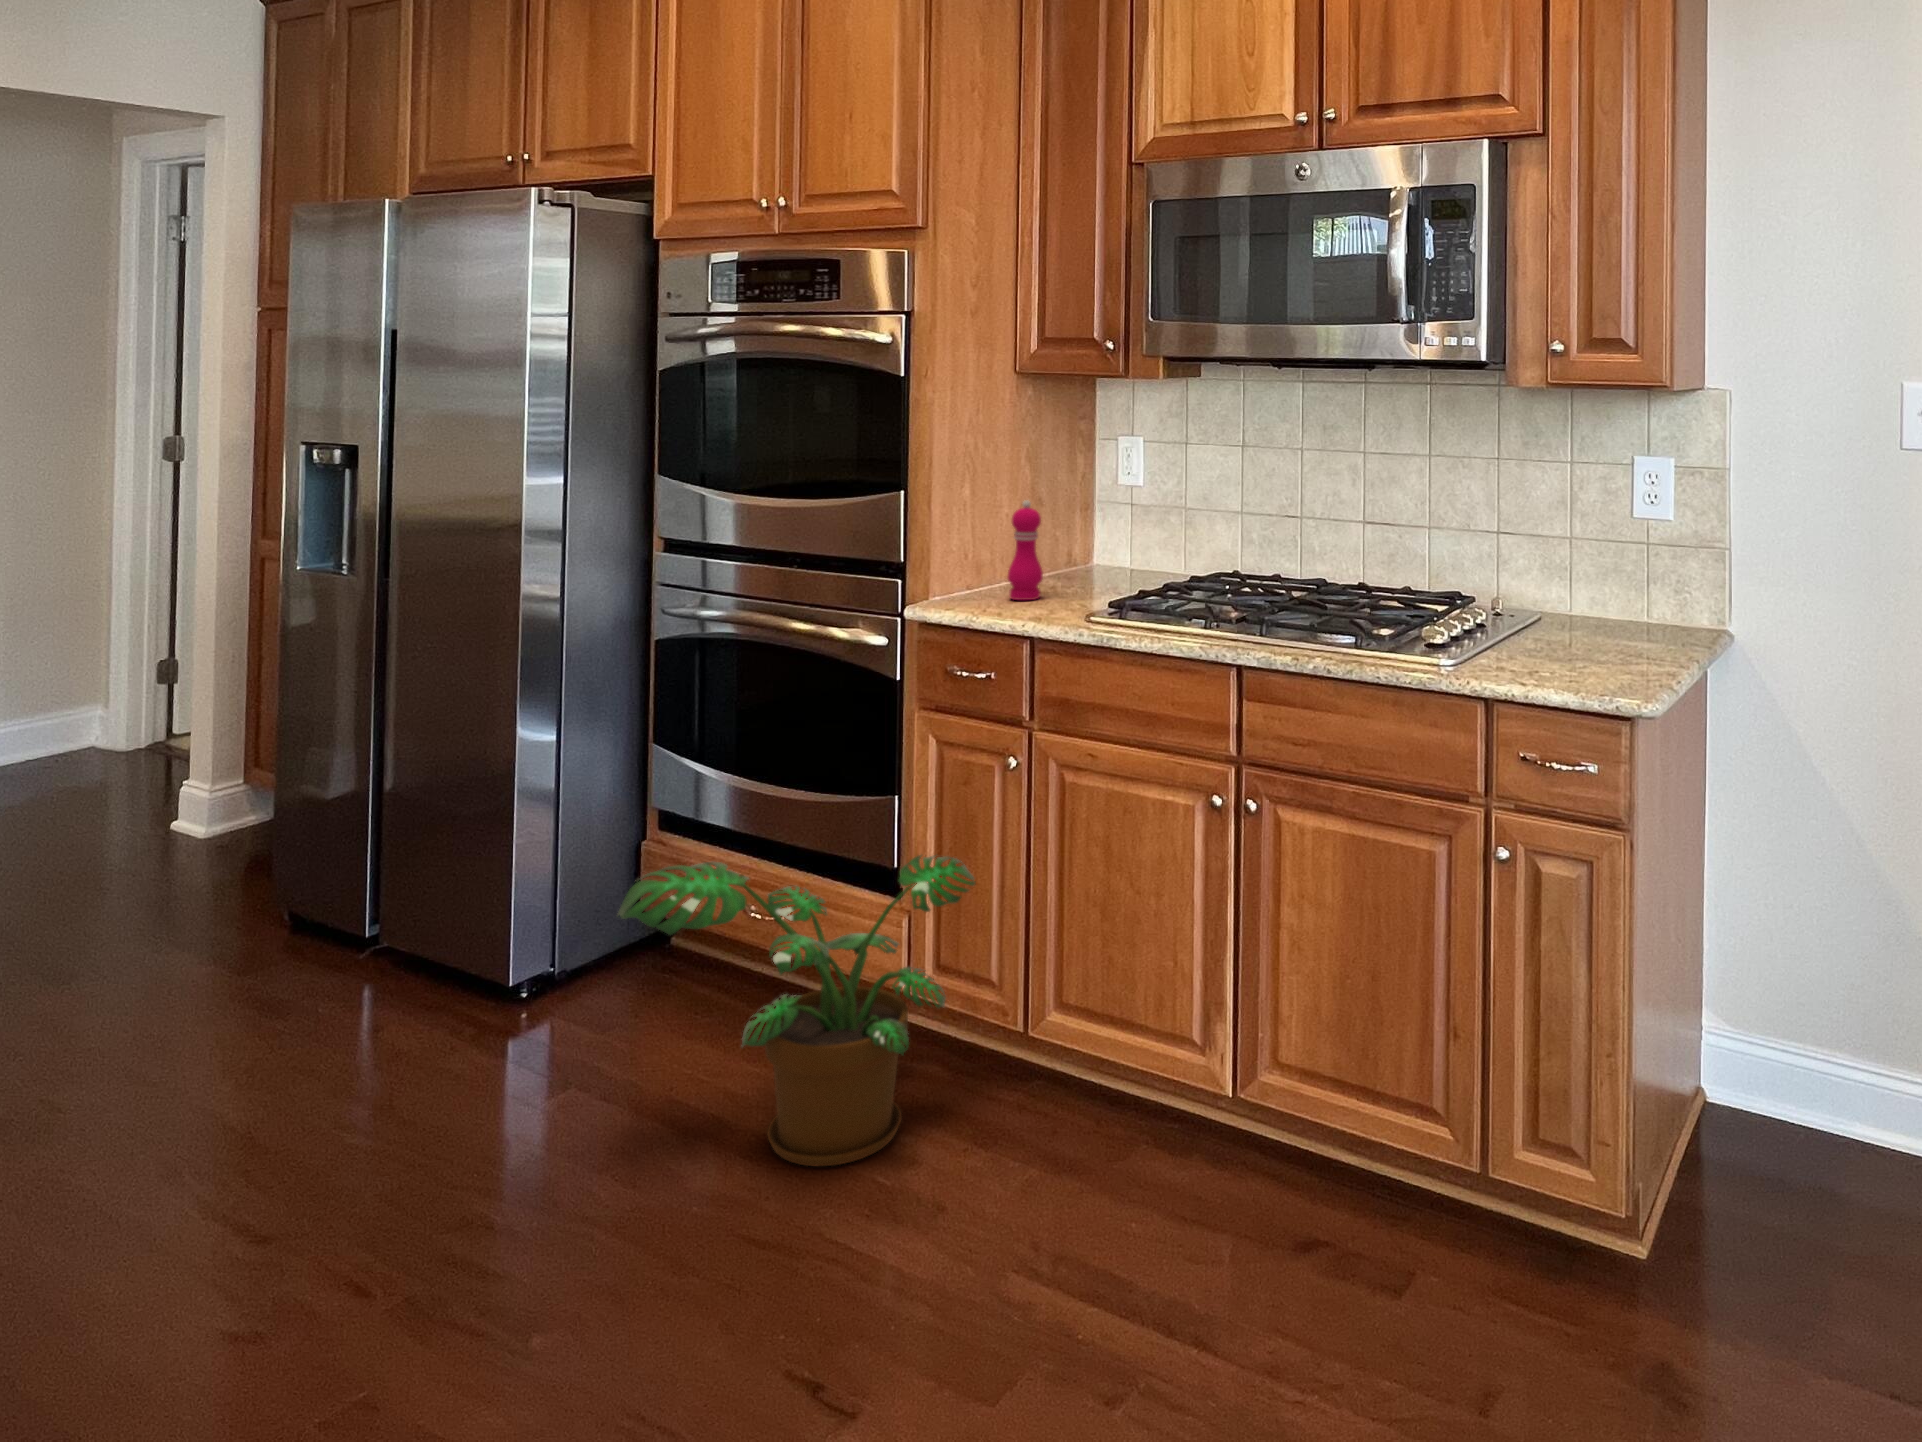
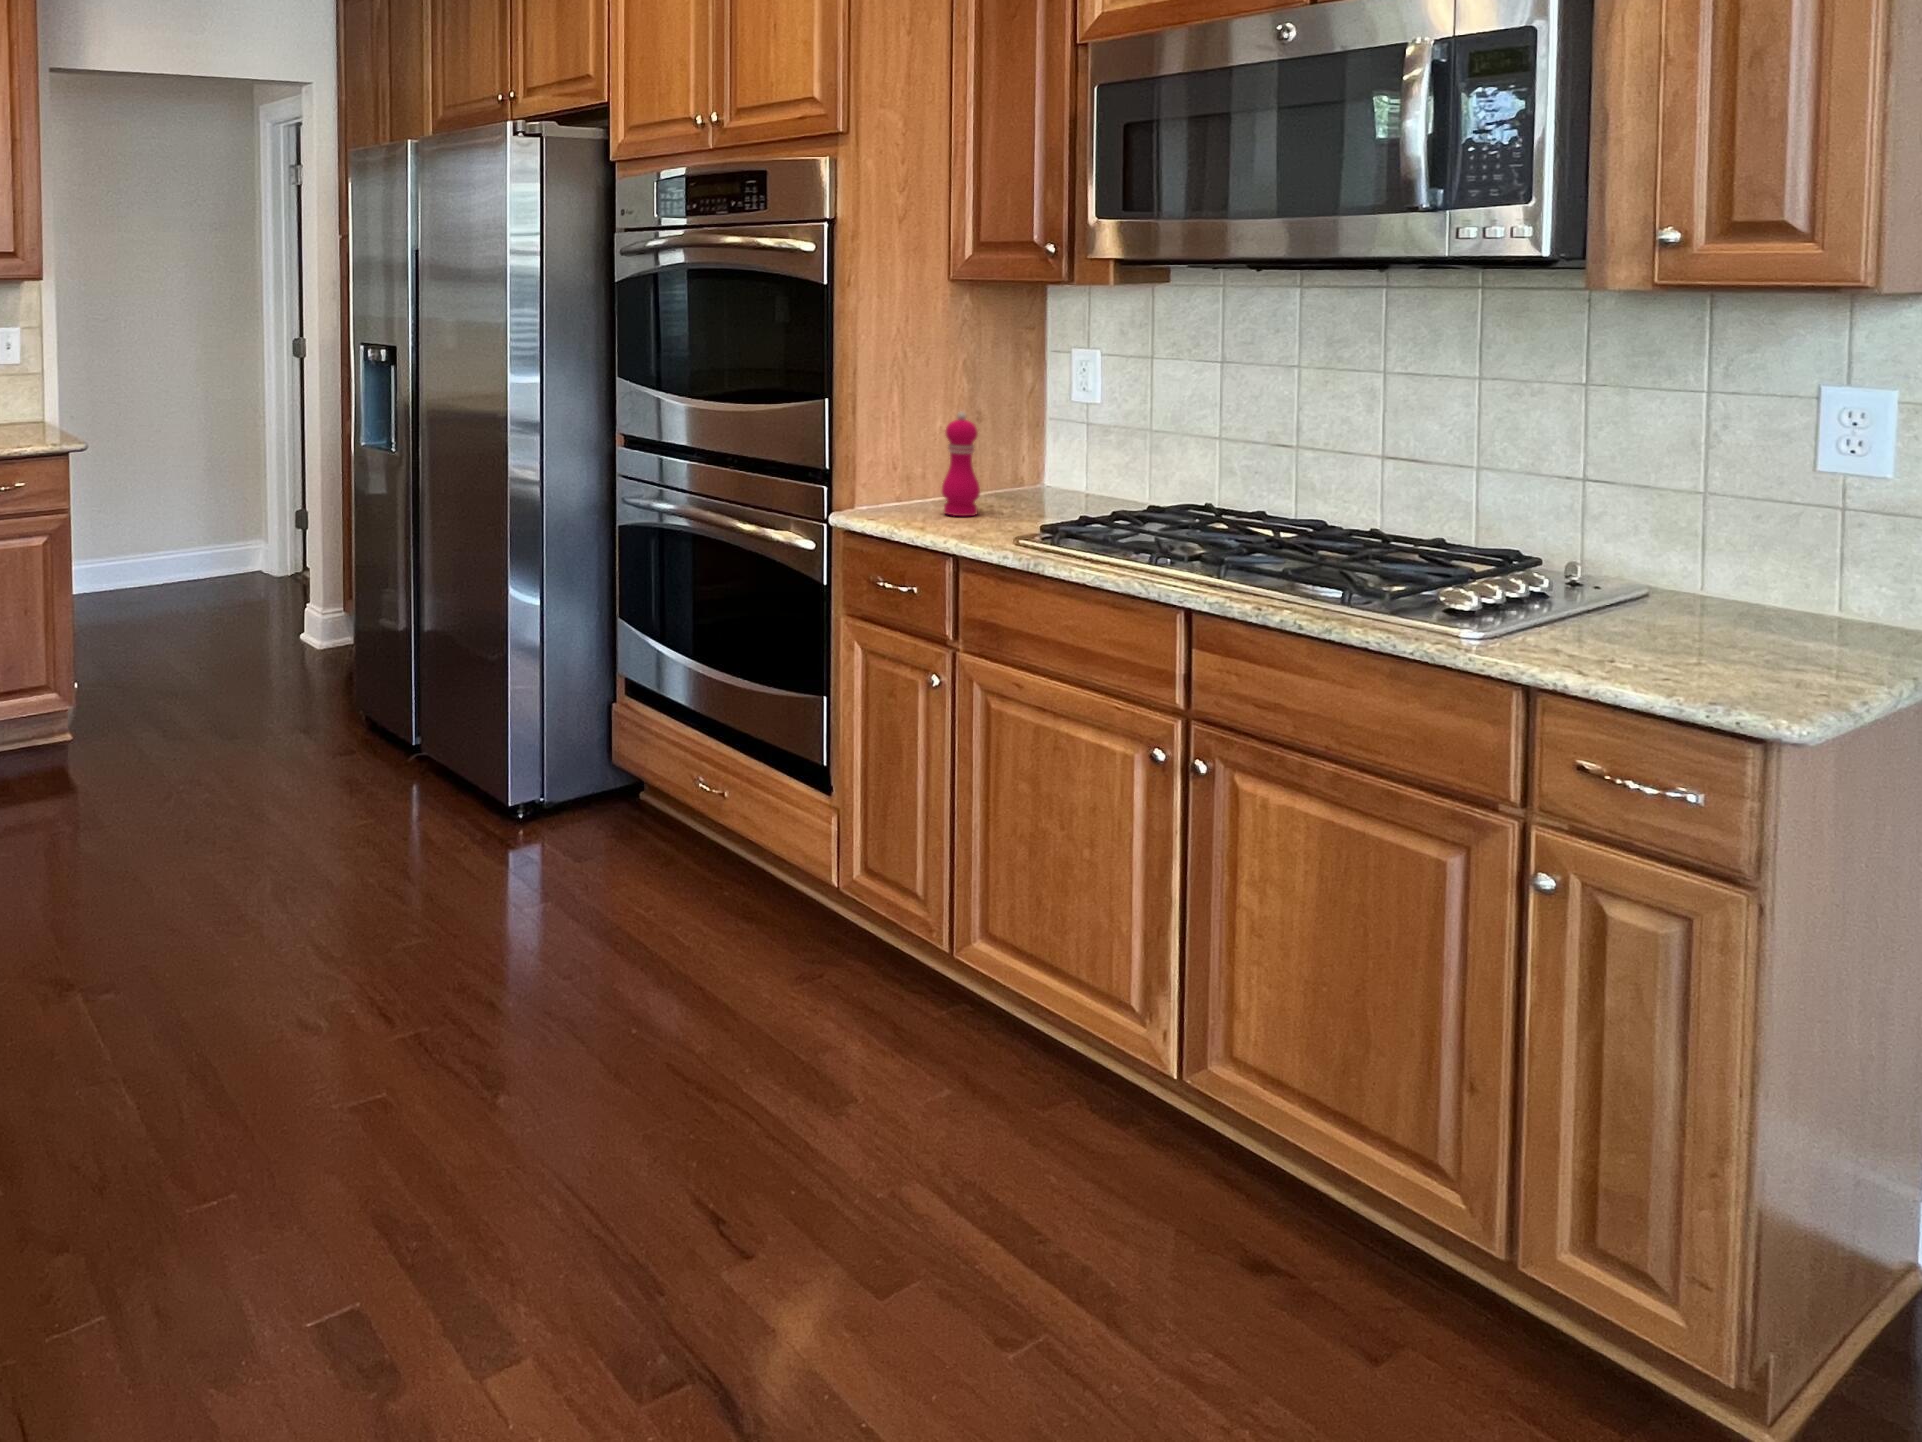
potted plant: present [618,855,975,1166] -> none [566,733,901,1042]

